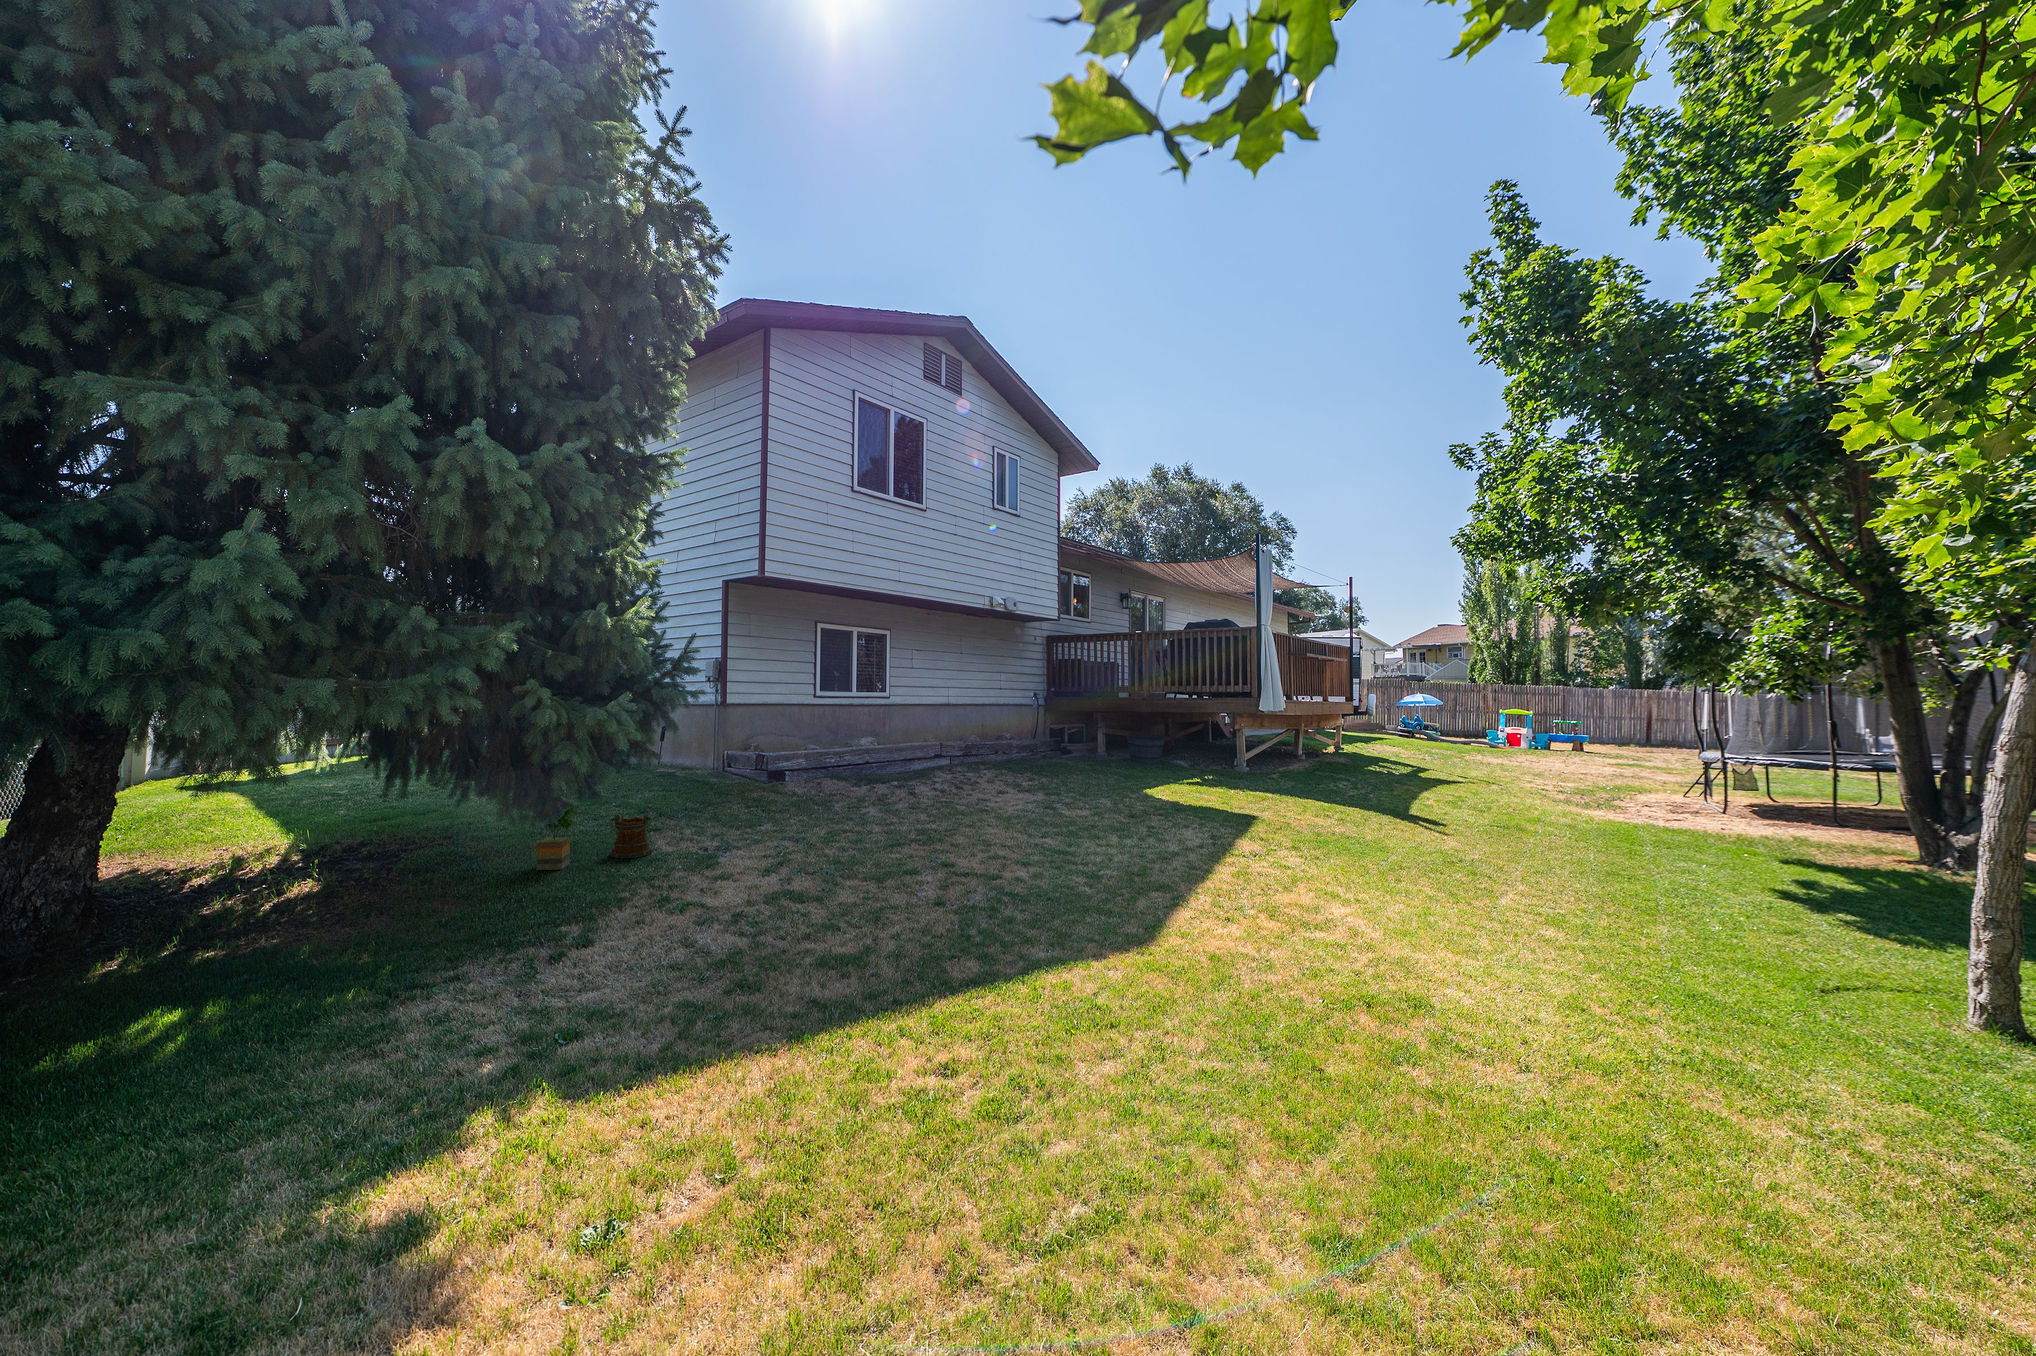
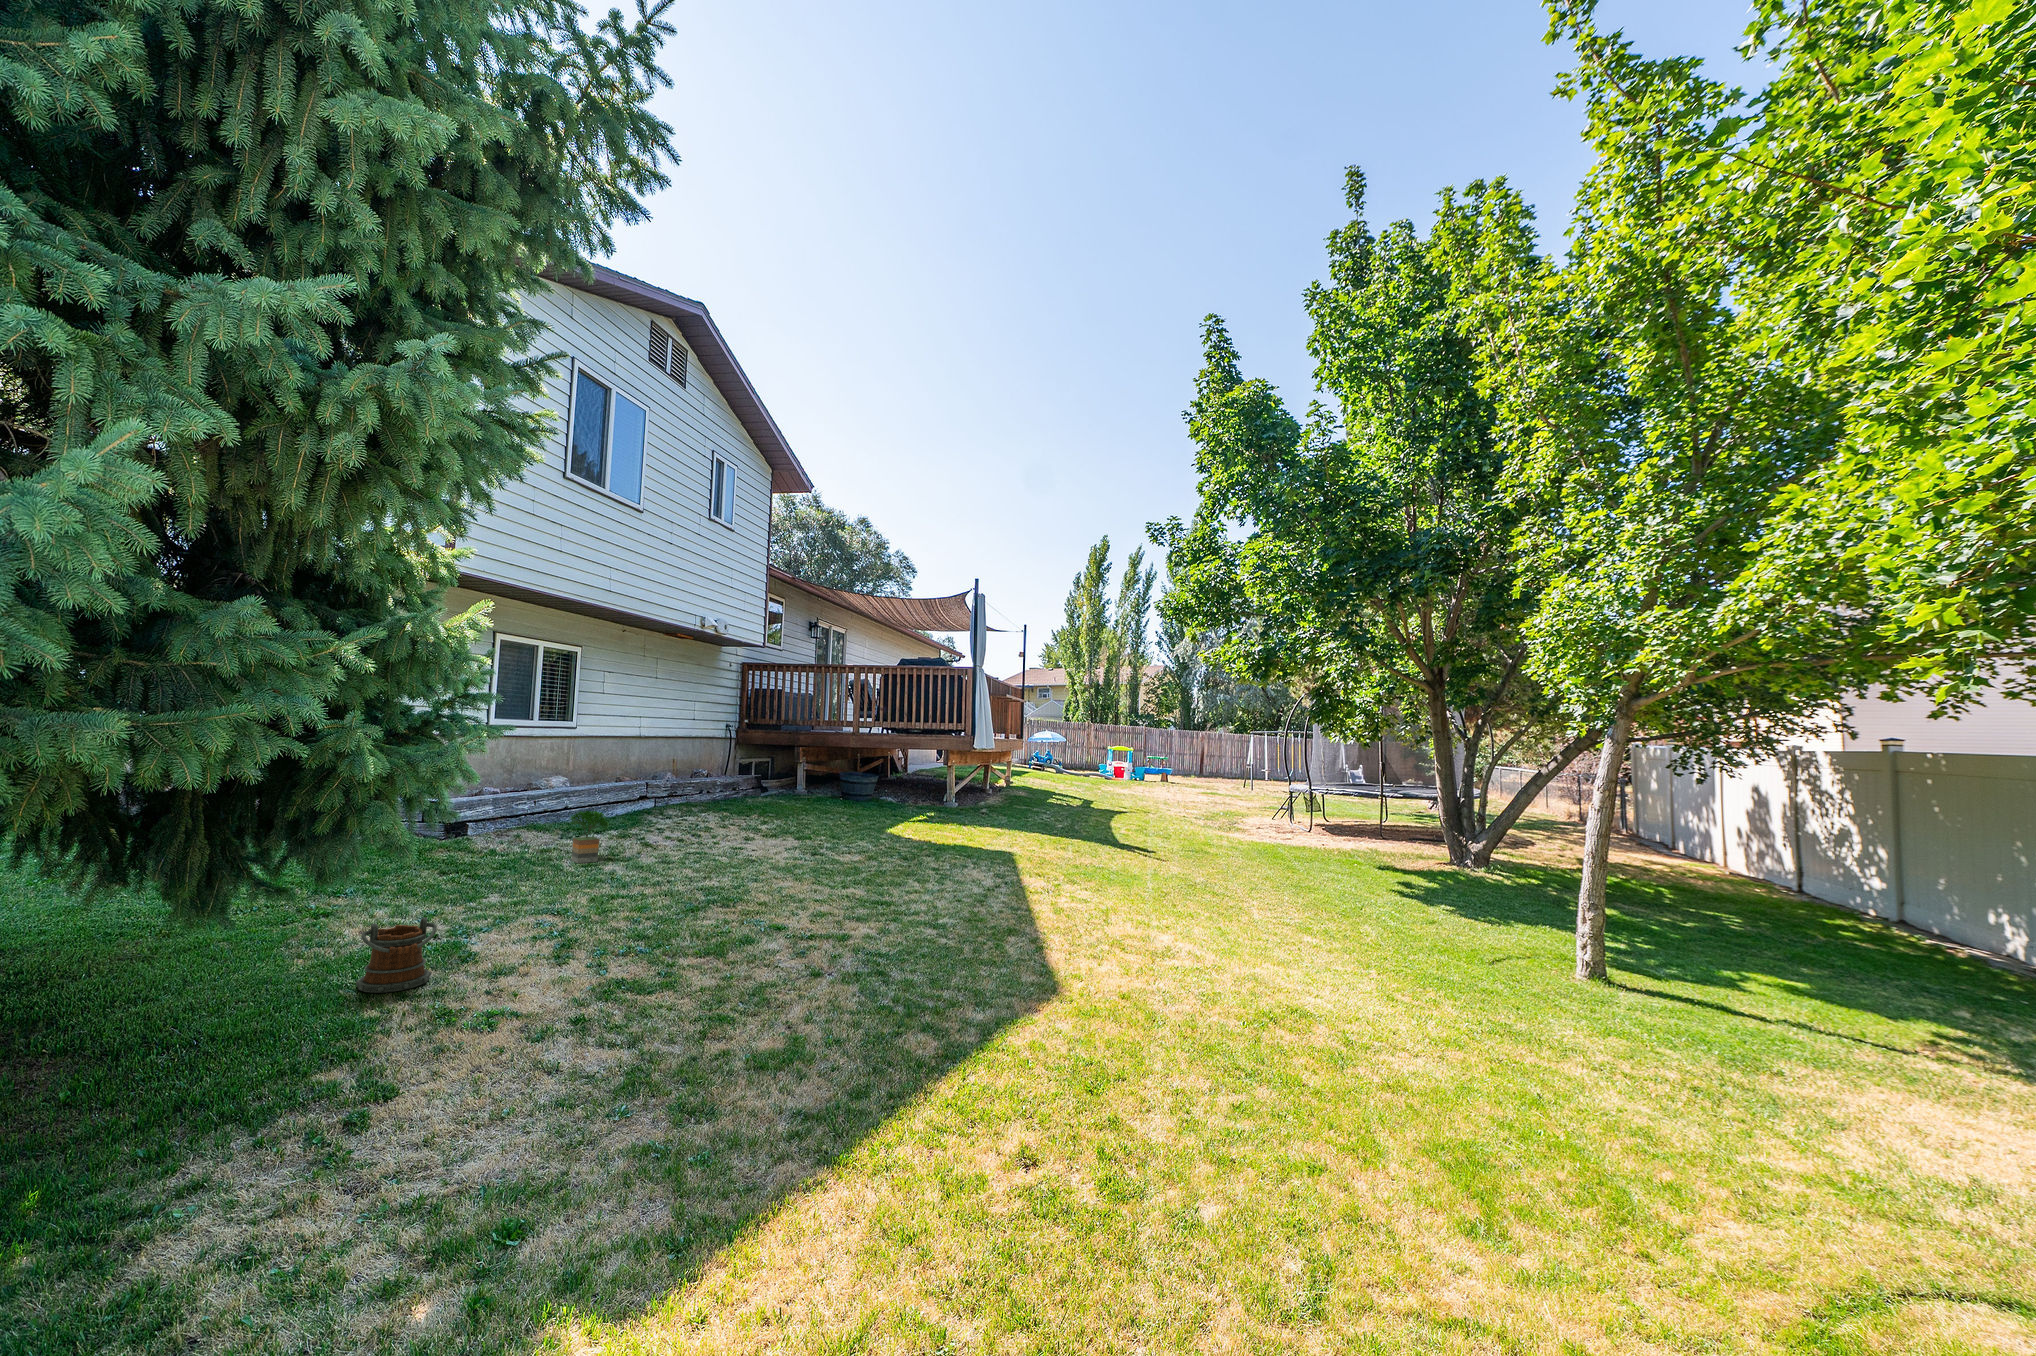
potted tree: present [537,807,579,870] -> present [570,811,609,863]

